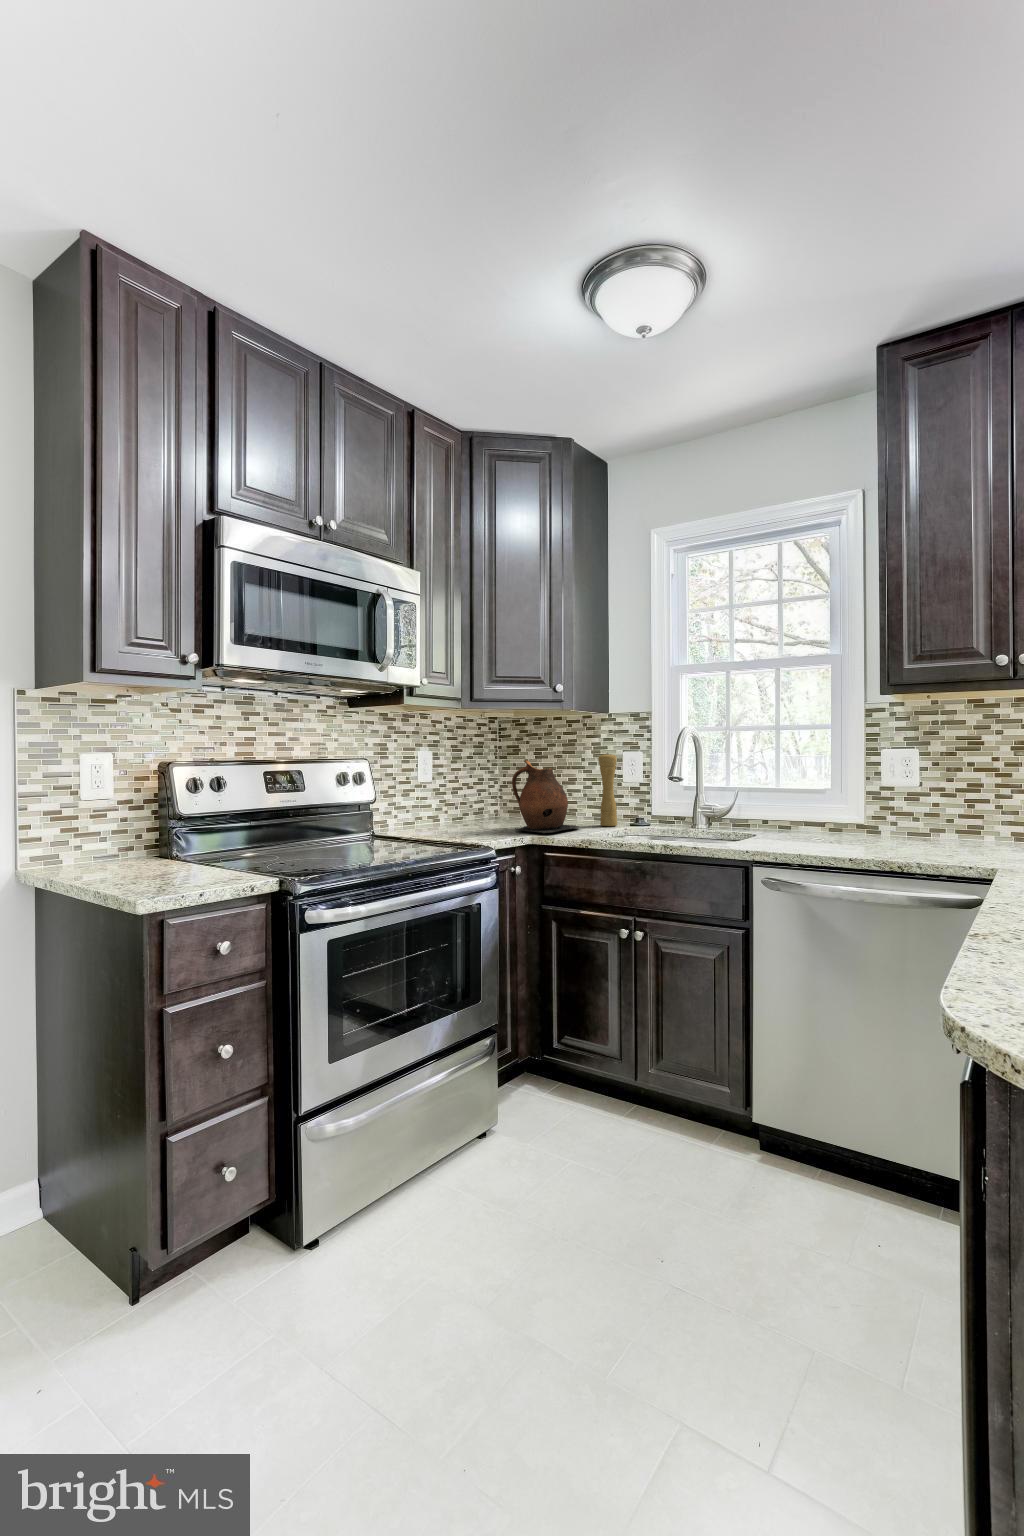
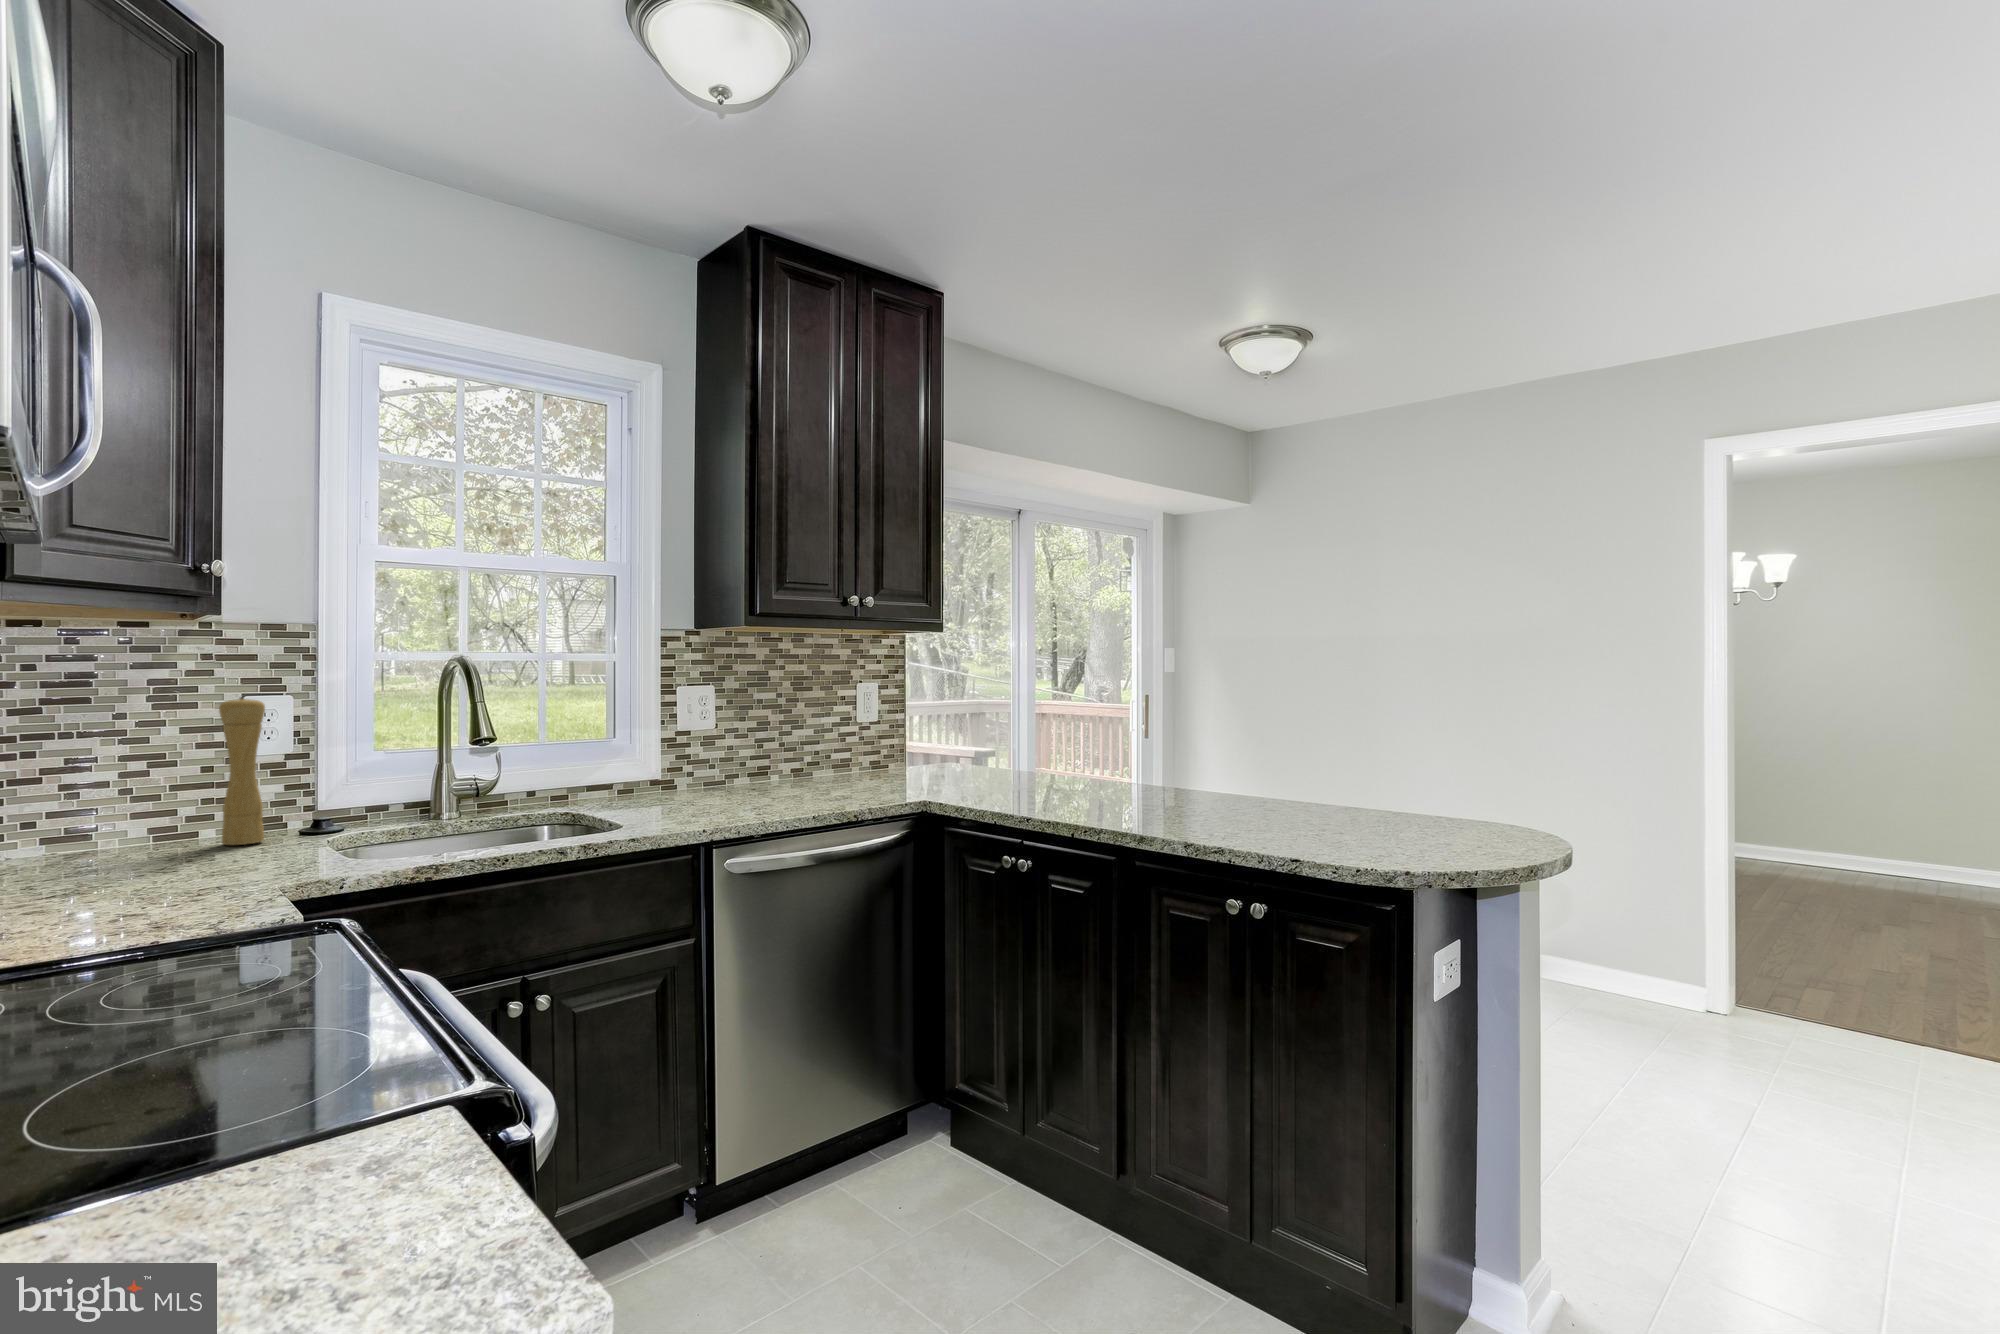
ceramic pitcher: present [512,761,580,834] -> none [56,714,225,882]

